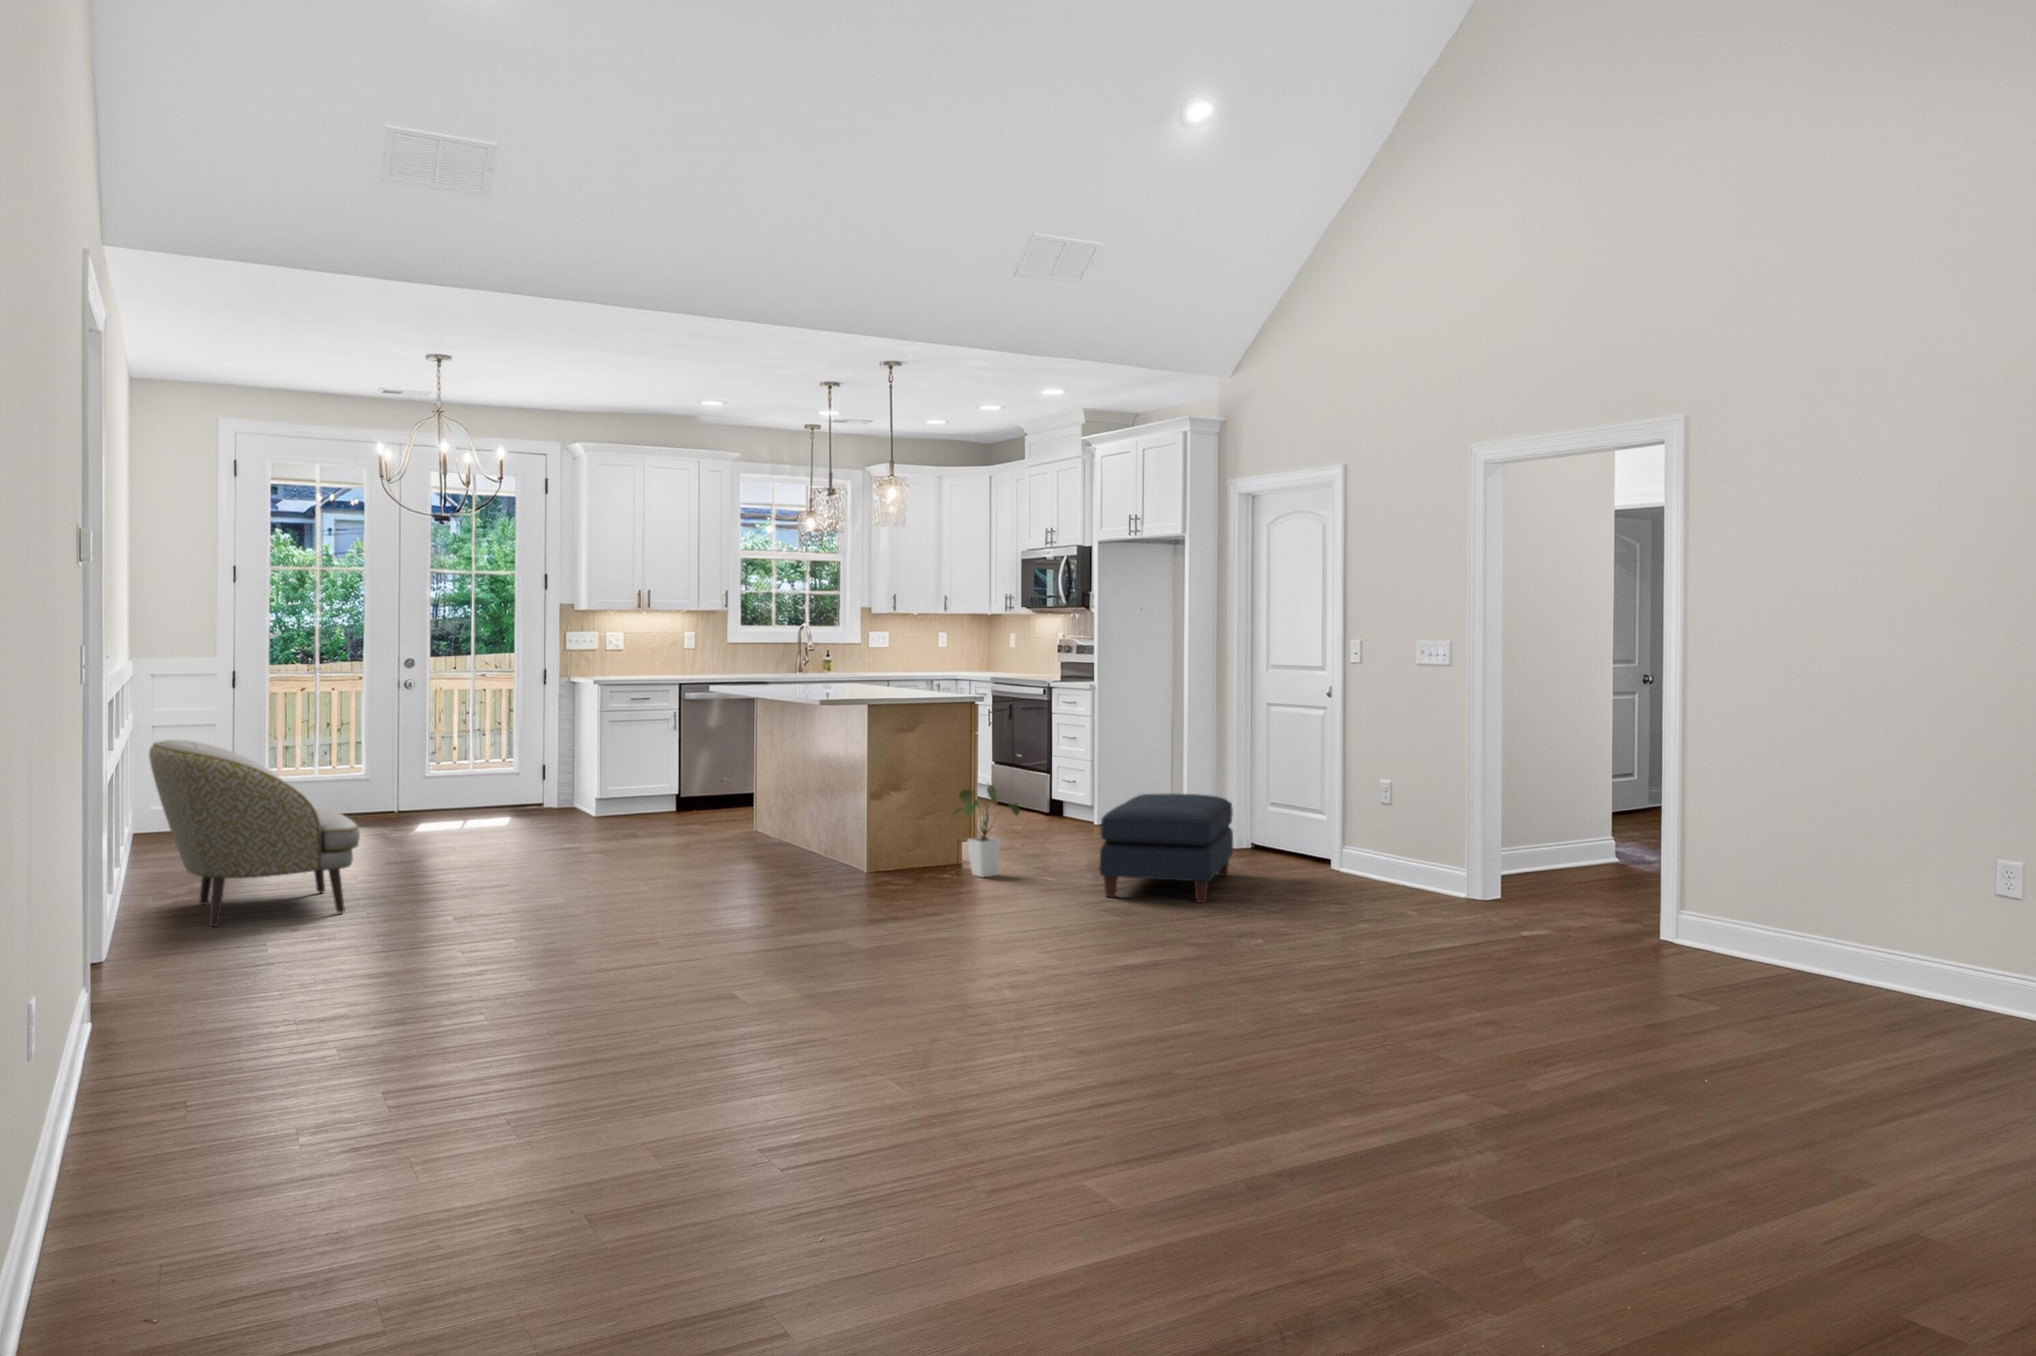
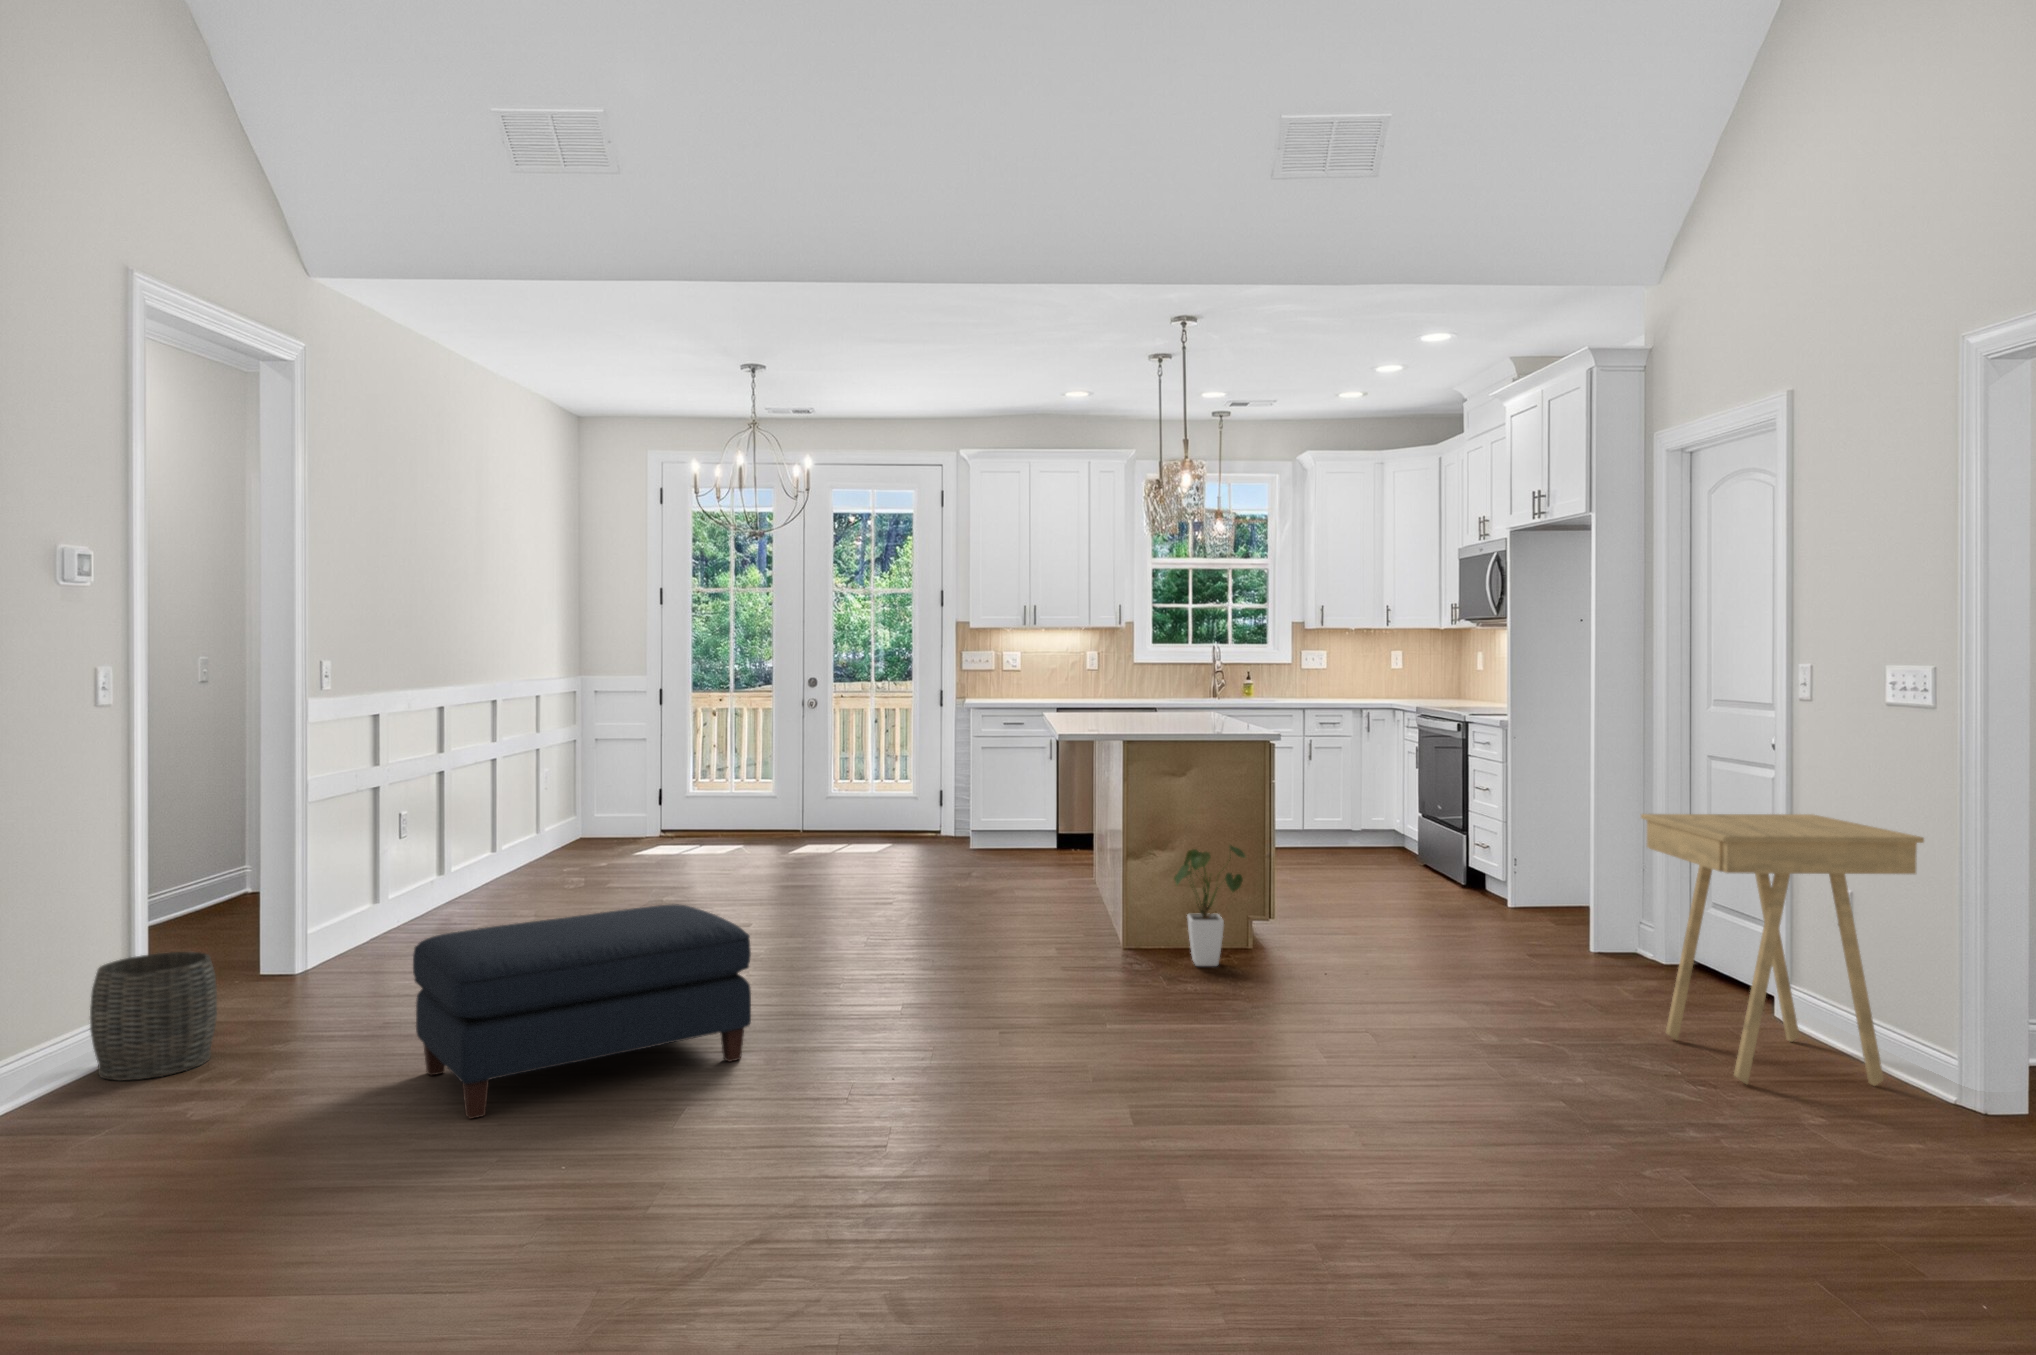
side table: none [1289,734,1441,890] -> present [1641,814,1924,1086]
armchair: present [149,740,360,927] -> none [429,750,616,921]
ottoman: present [1100,794,1233,902] -> present [413,904,751,1119]
woven basket: none [209,933,329,1061] -> present [90,952,217,1081]

